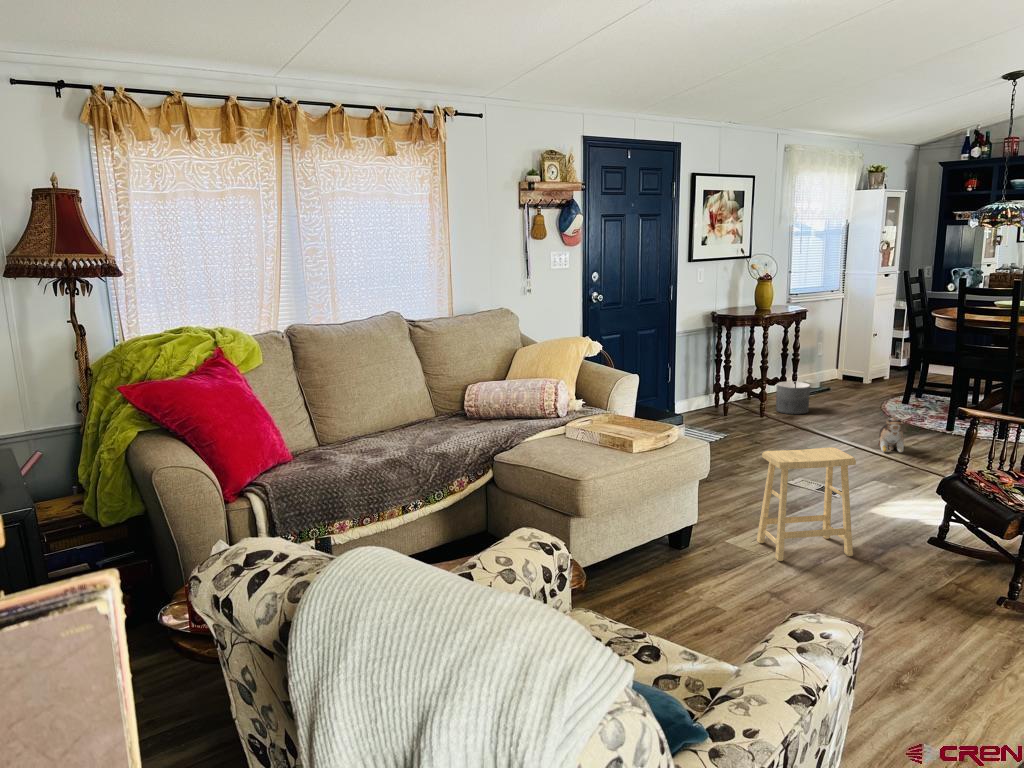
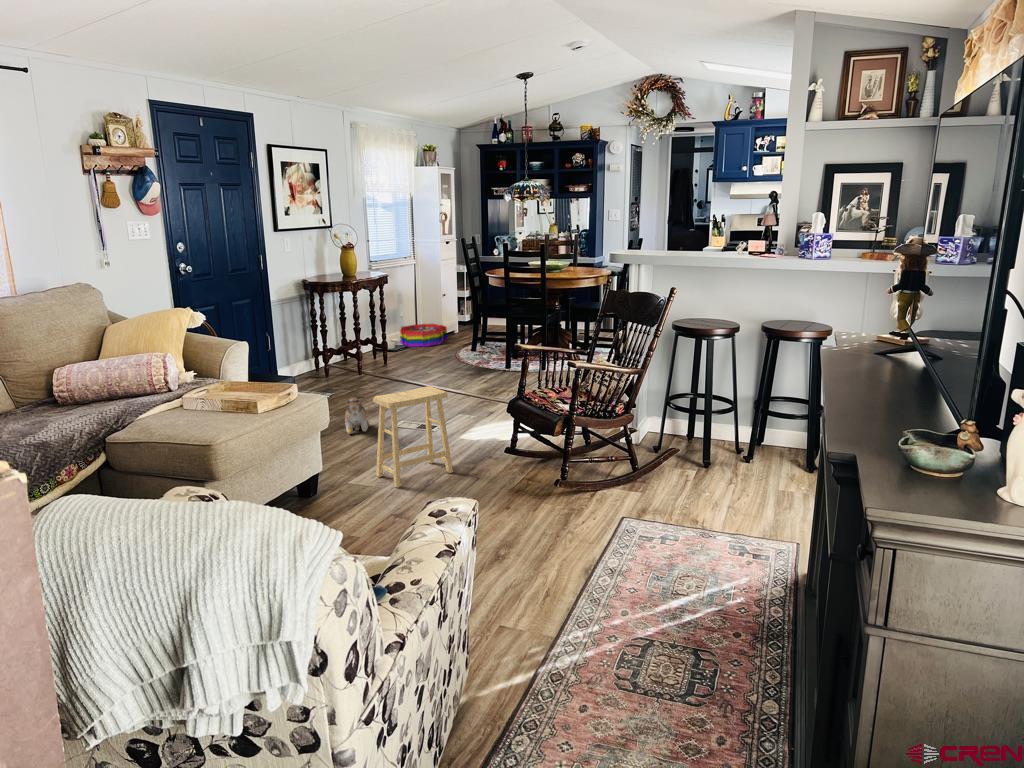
storage bin: none [815,366,875,393] -> present [400,323,447,347]
planter: present [776,382,810,414] -> none [369,340,399,369]
plush toy: present [878,417,904,453] -> present [345,398,369,434]

